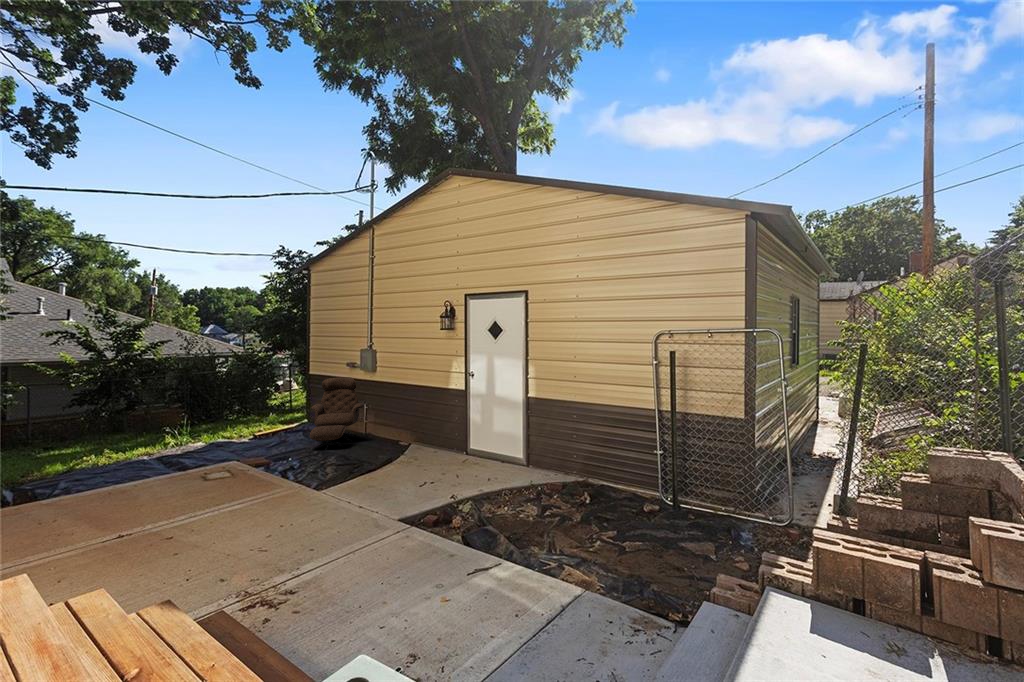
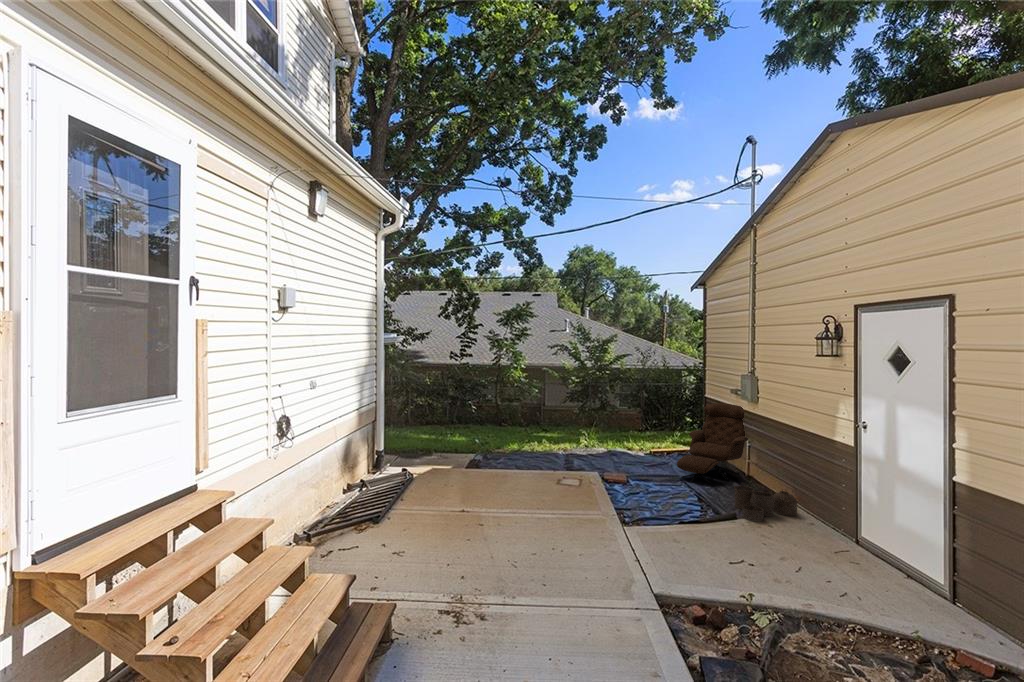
woven basket: none [377,433,420,461] -> present [734,484,797,522]

